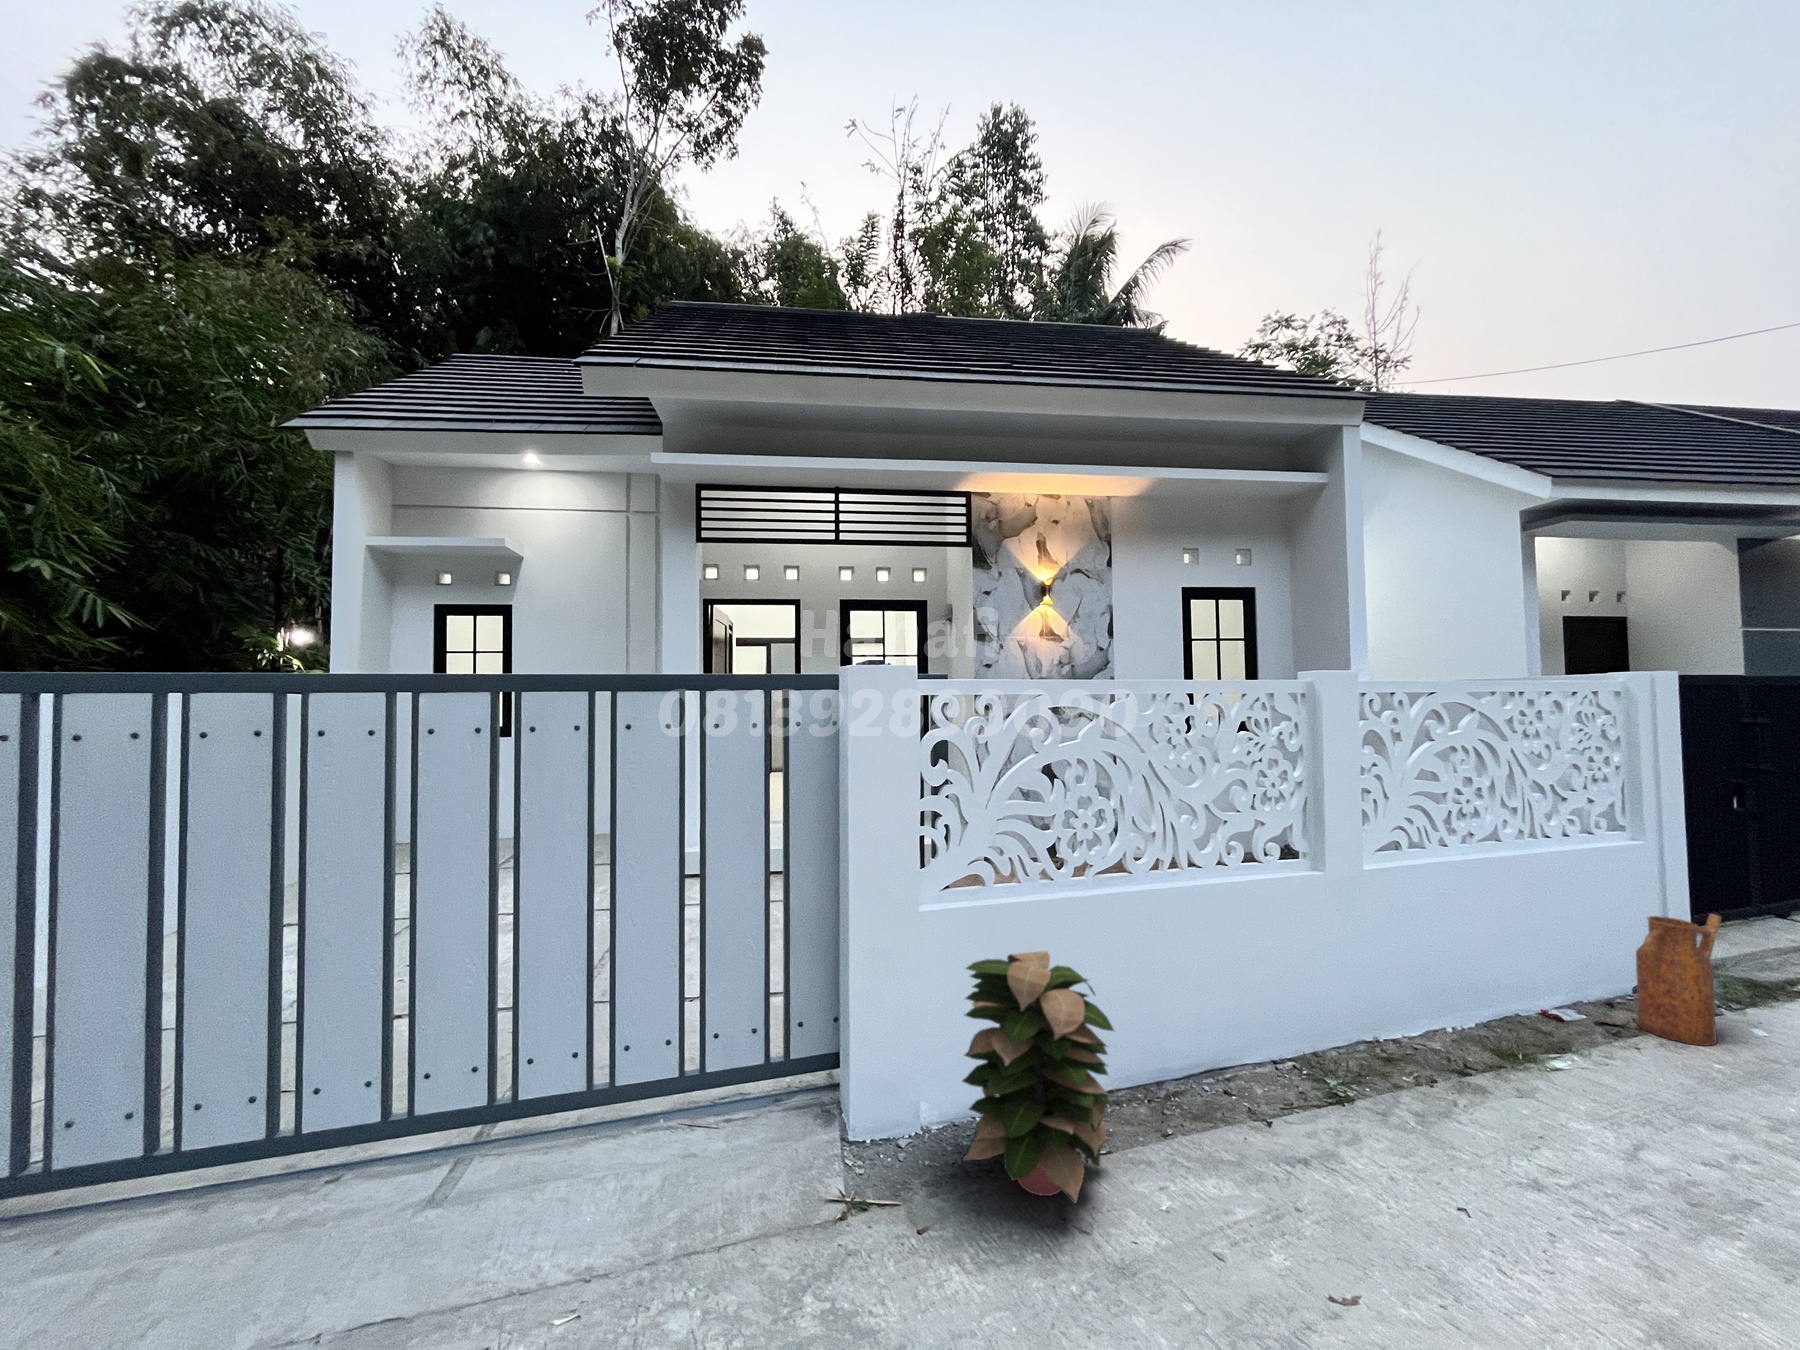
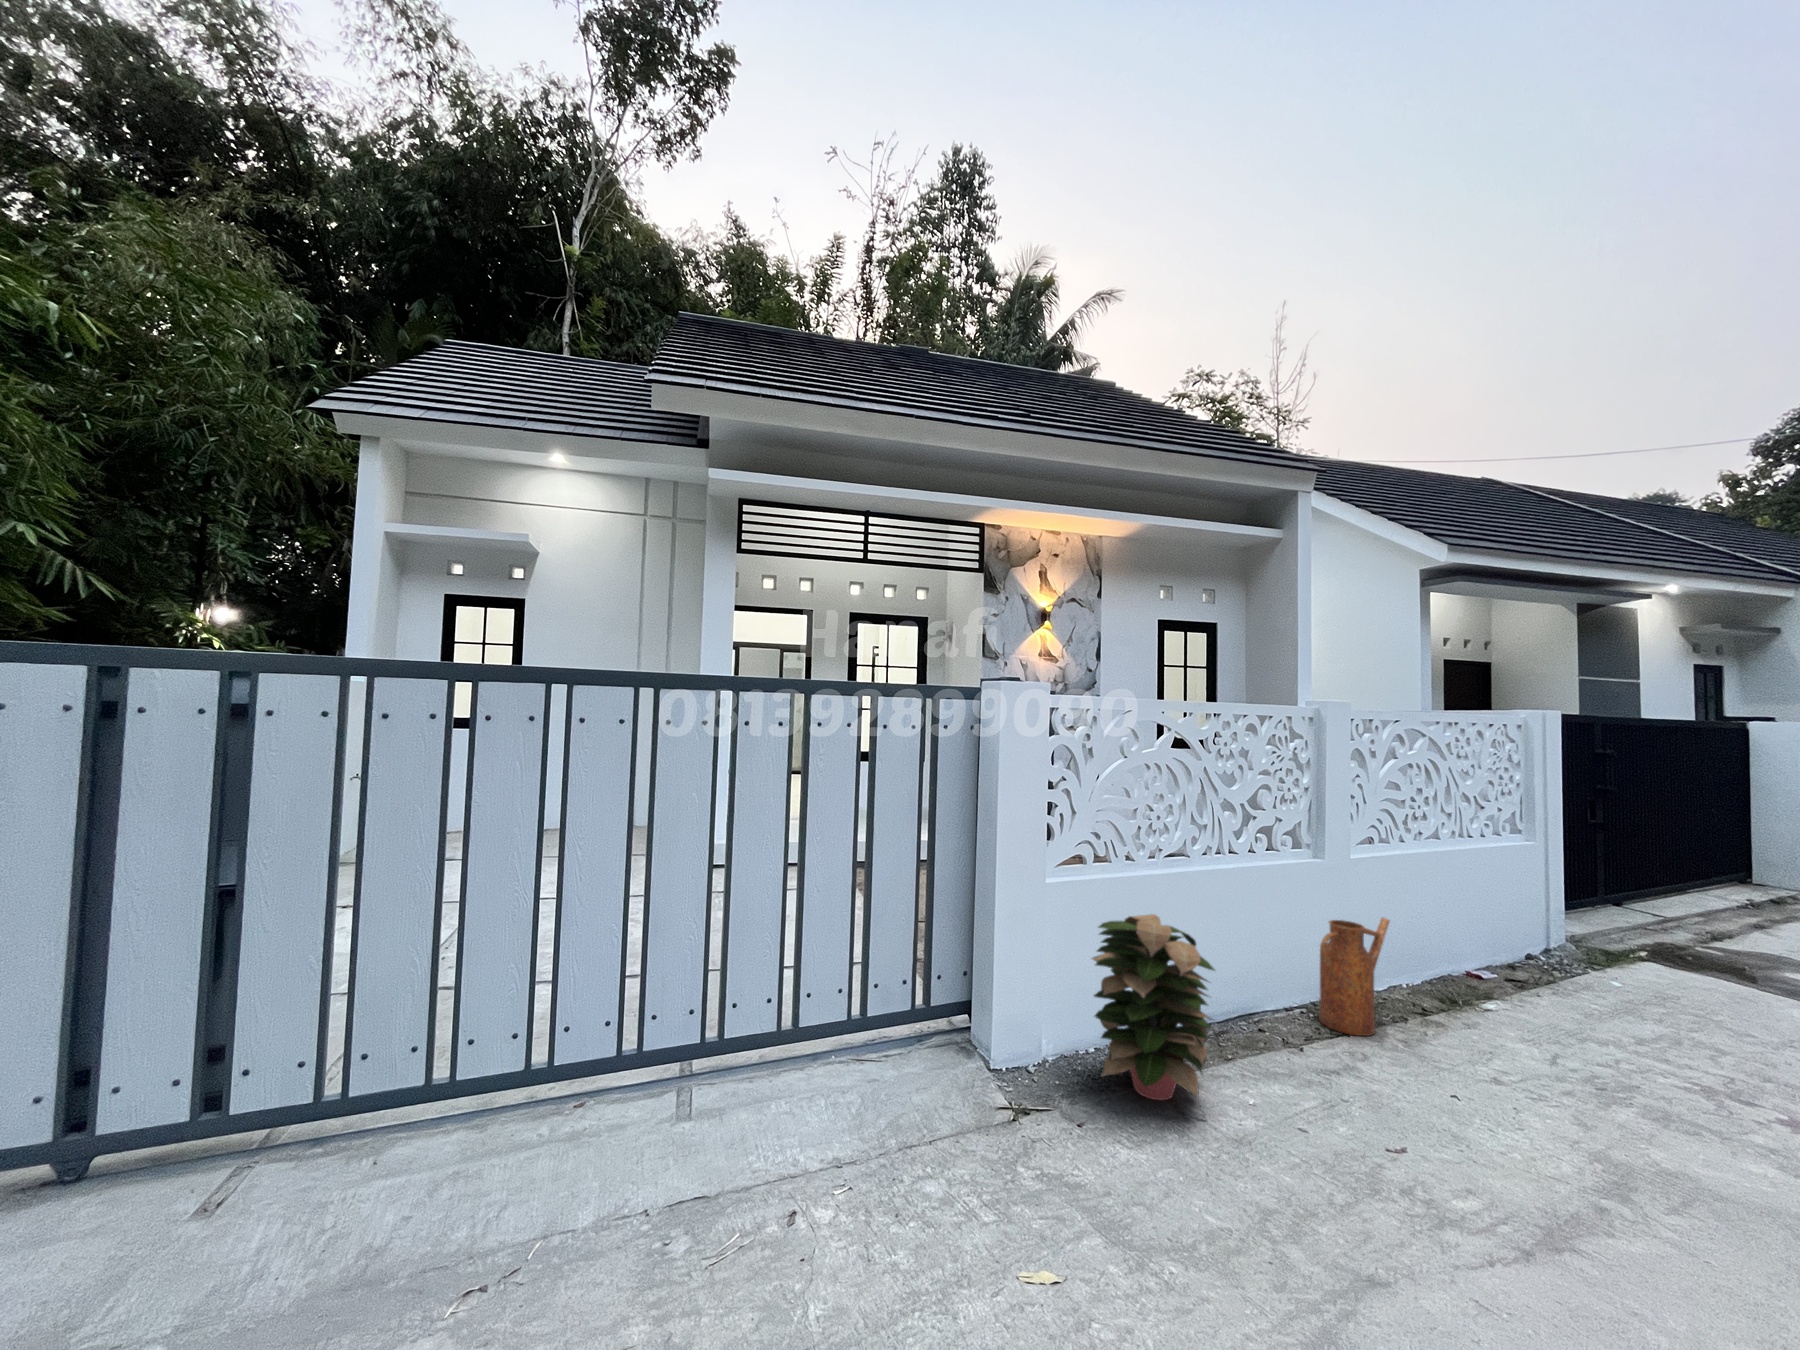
watering can: present [1636,914,1721,1046] -> present [1319,917,1389,1036]

